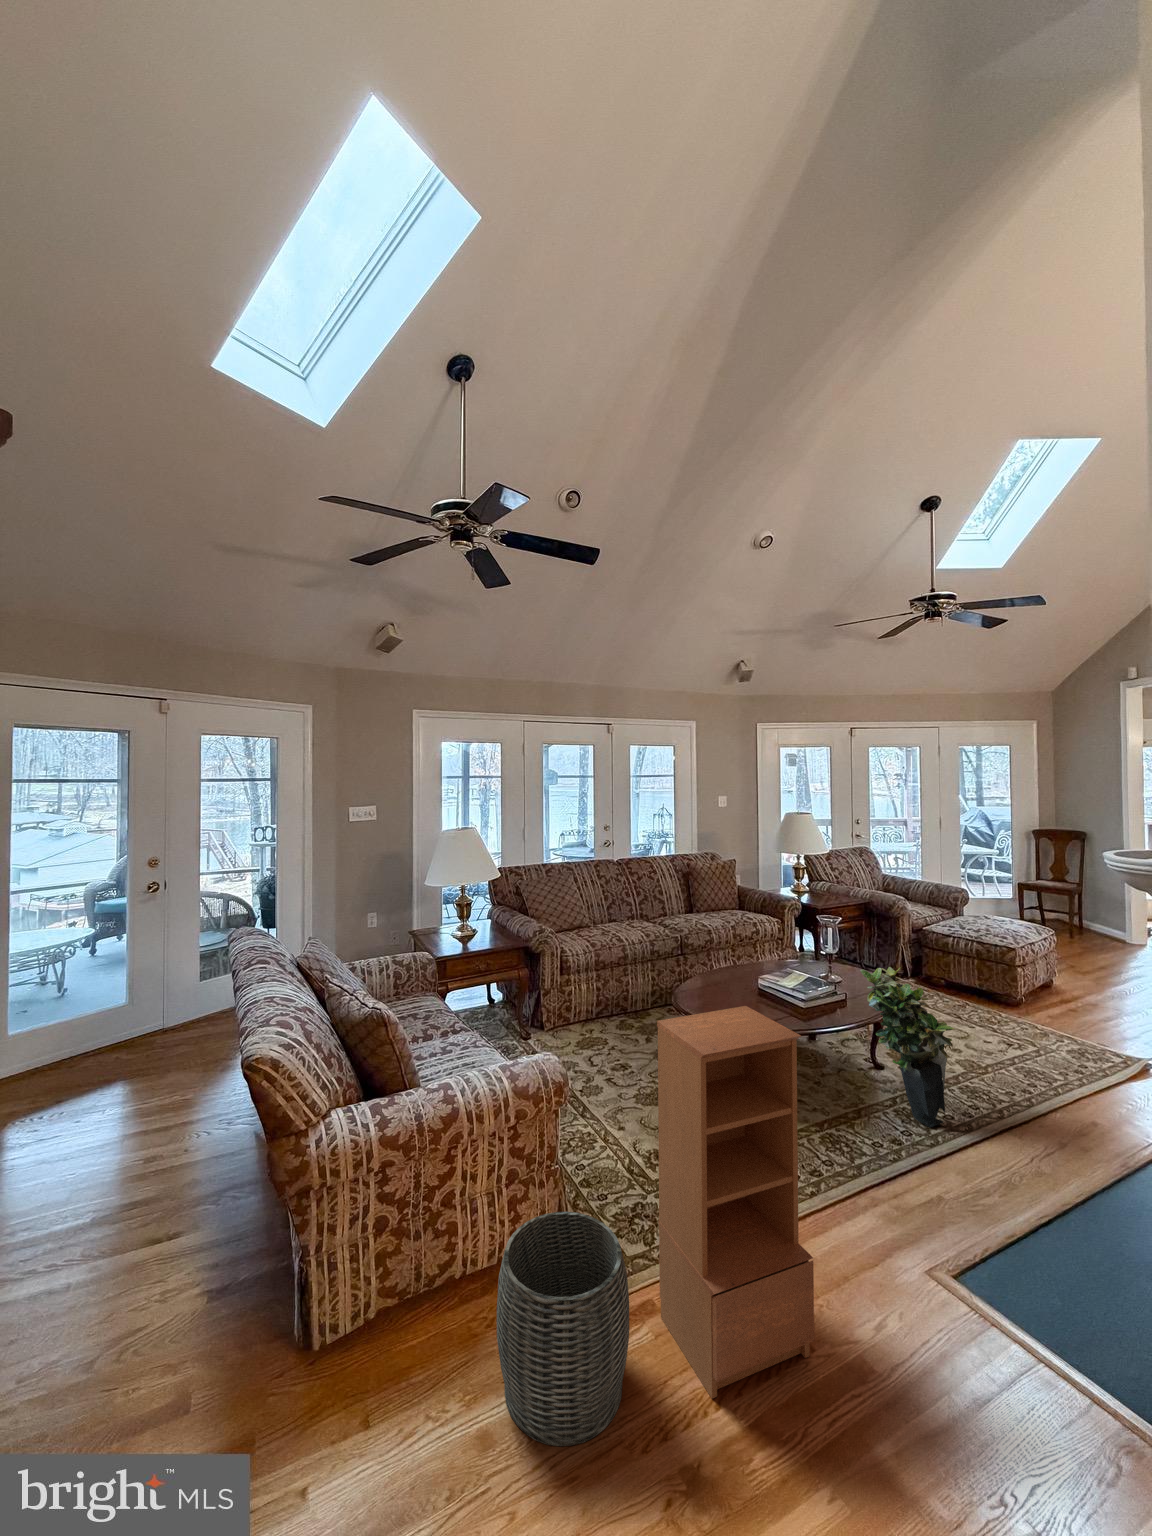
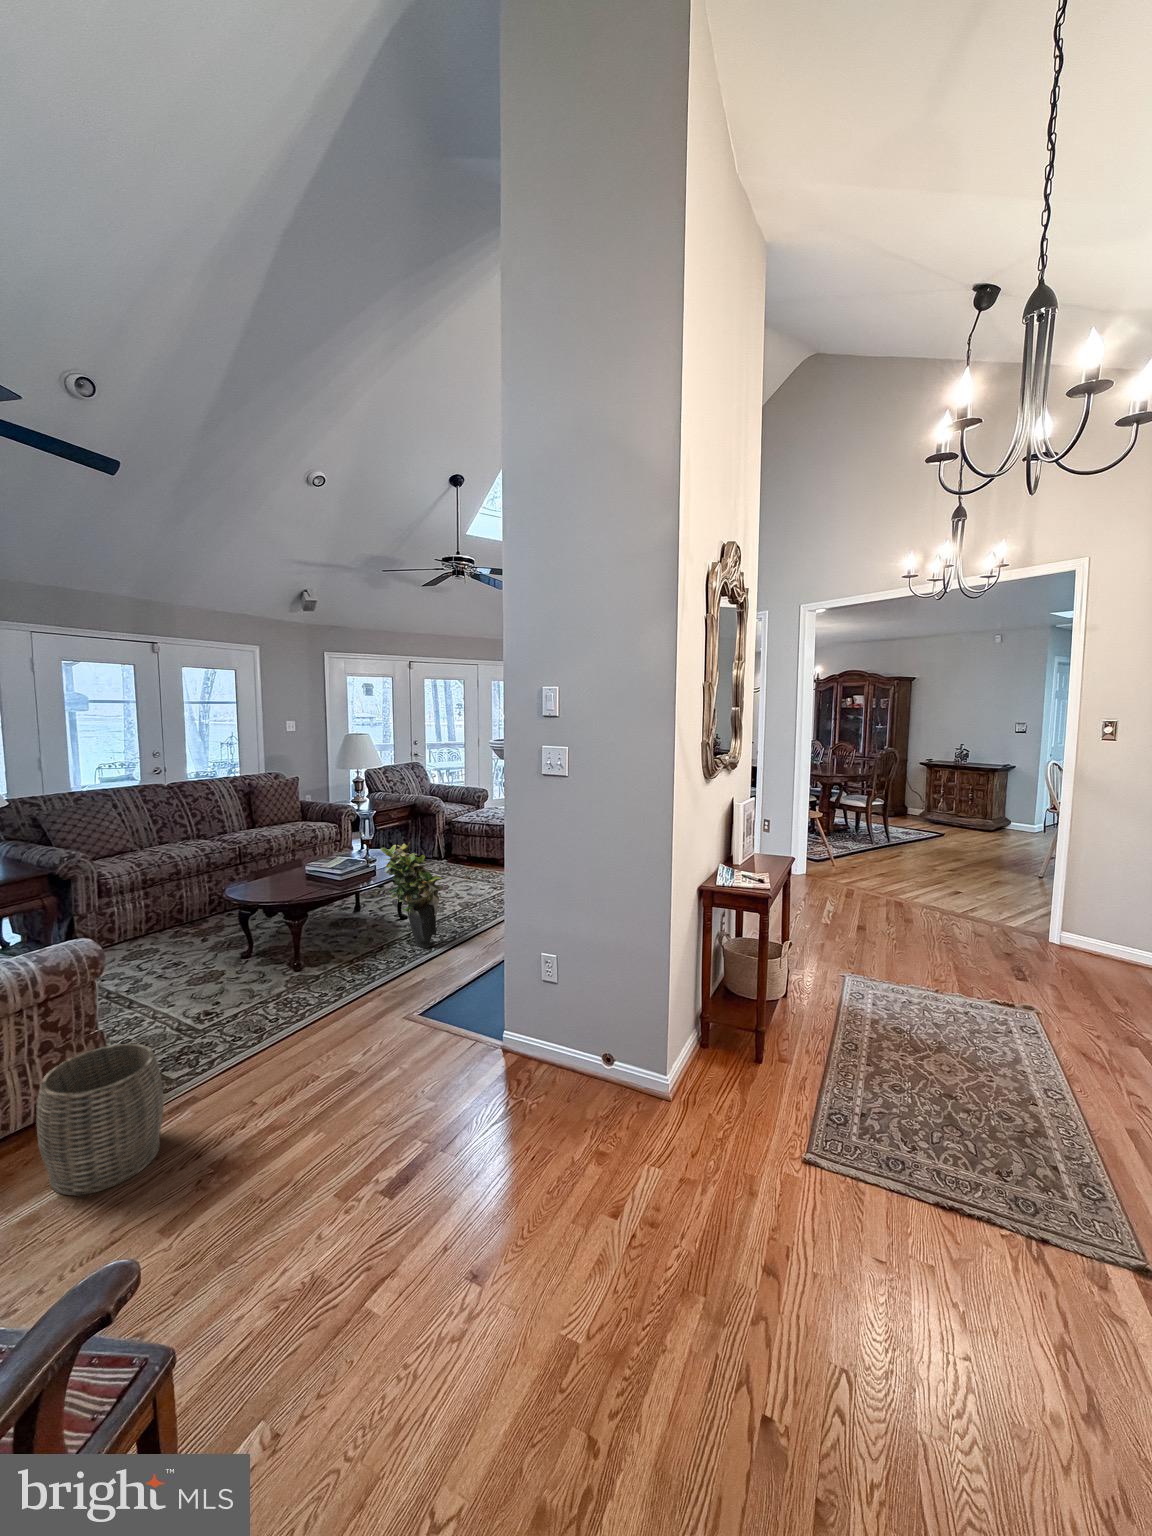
bookcase: present [657,1006,814,1399] -> none [181,871,310,1127]

